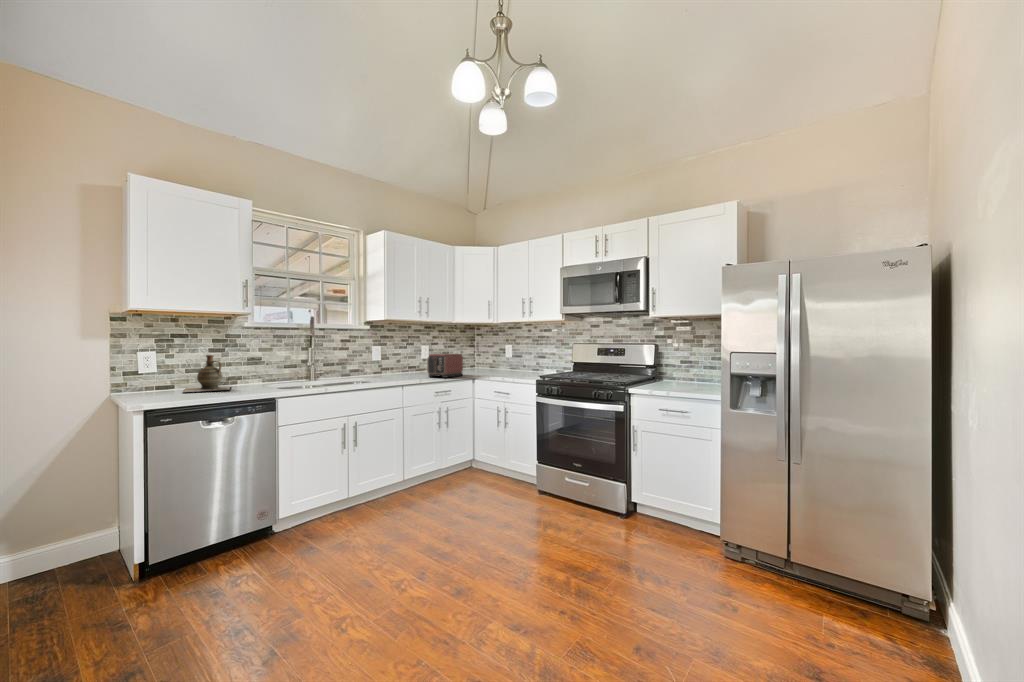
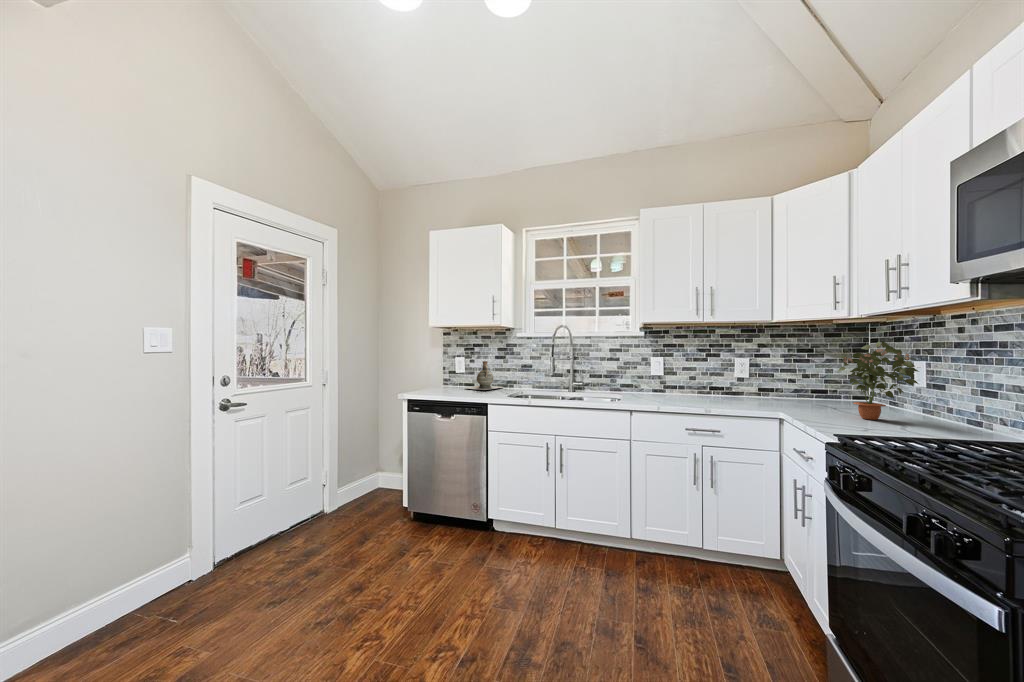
potted plant: none [487,335,526,374] -> present [838,341,919,420]
toaster: present [427,354,463,378] -> none [689,371,759,409]

